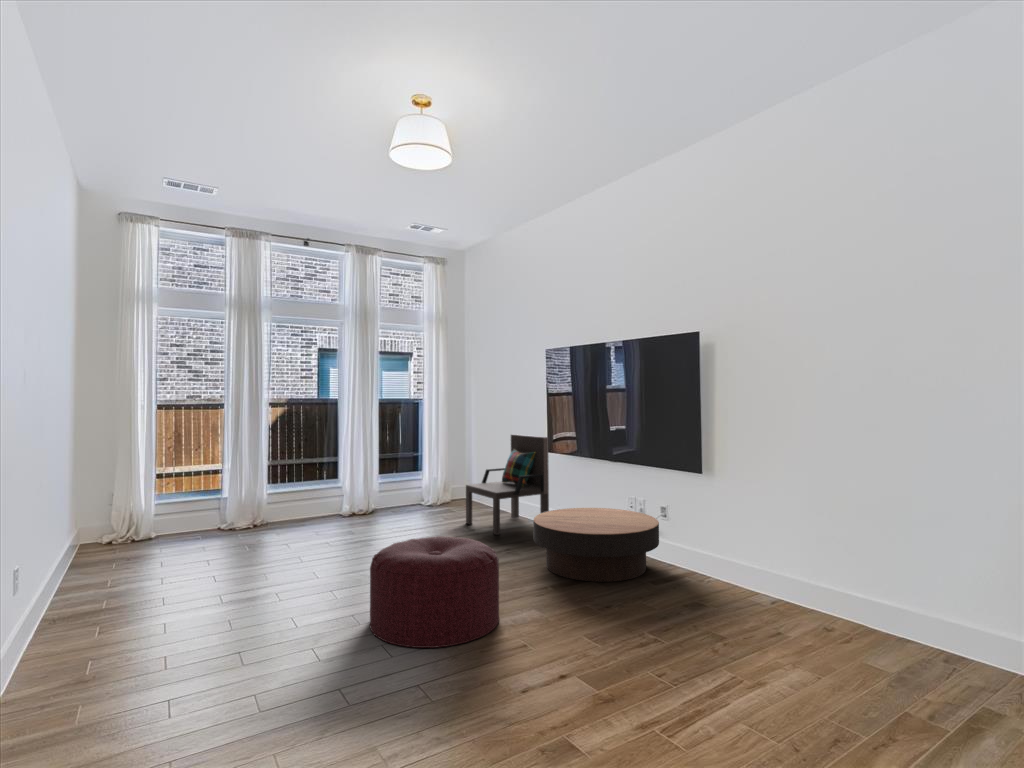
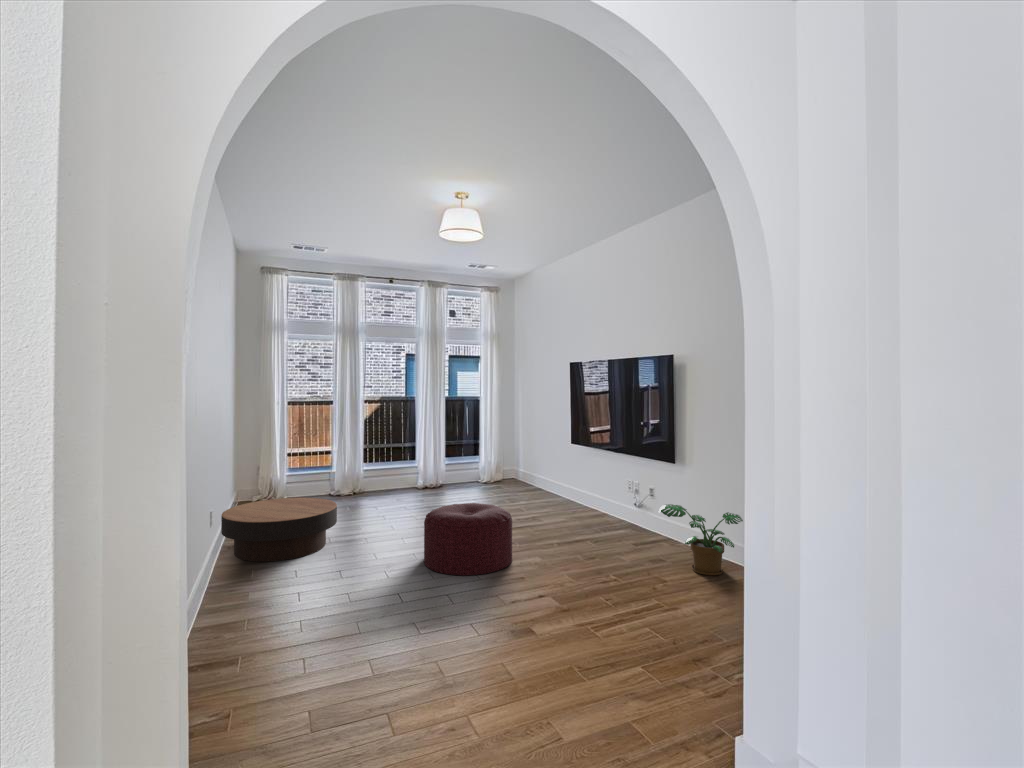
armchair: present [466,434,549,535] -> none [509,428,573,506]
coffee table: present [533,508,659,582] -> present [221,498,337,562]
potted plant: none [696,528,811,624] -> present [659,504,743,575]

